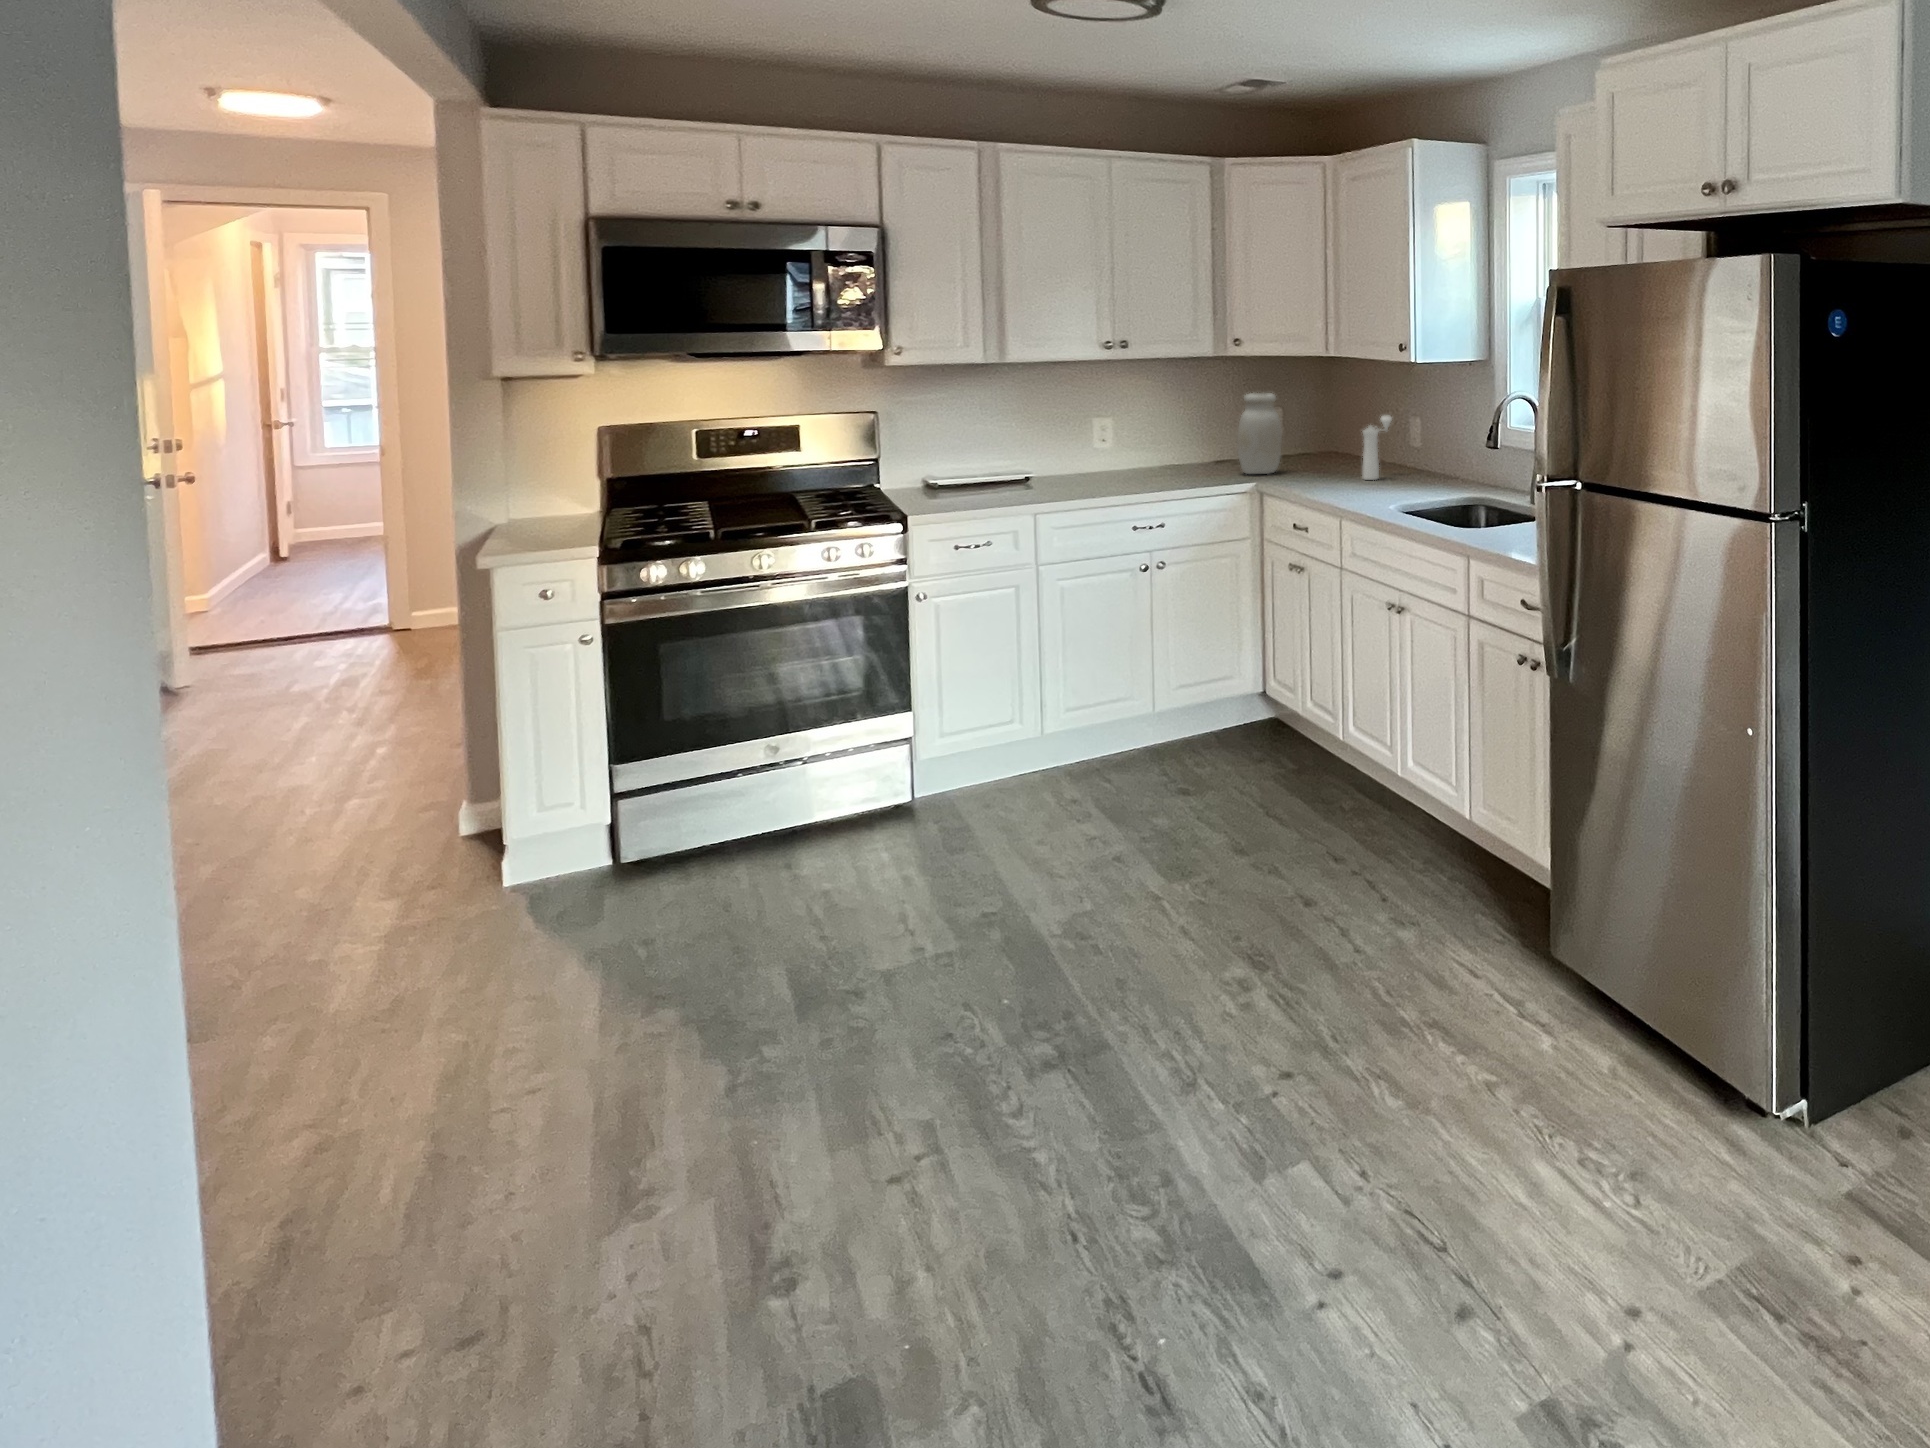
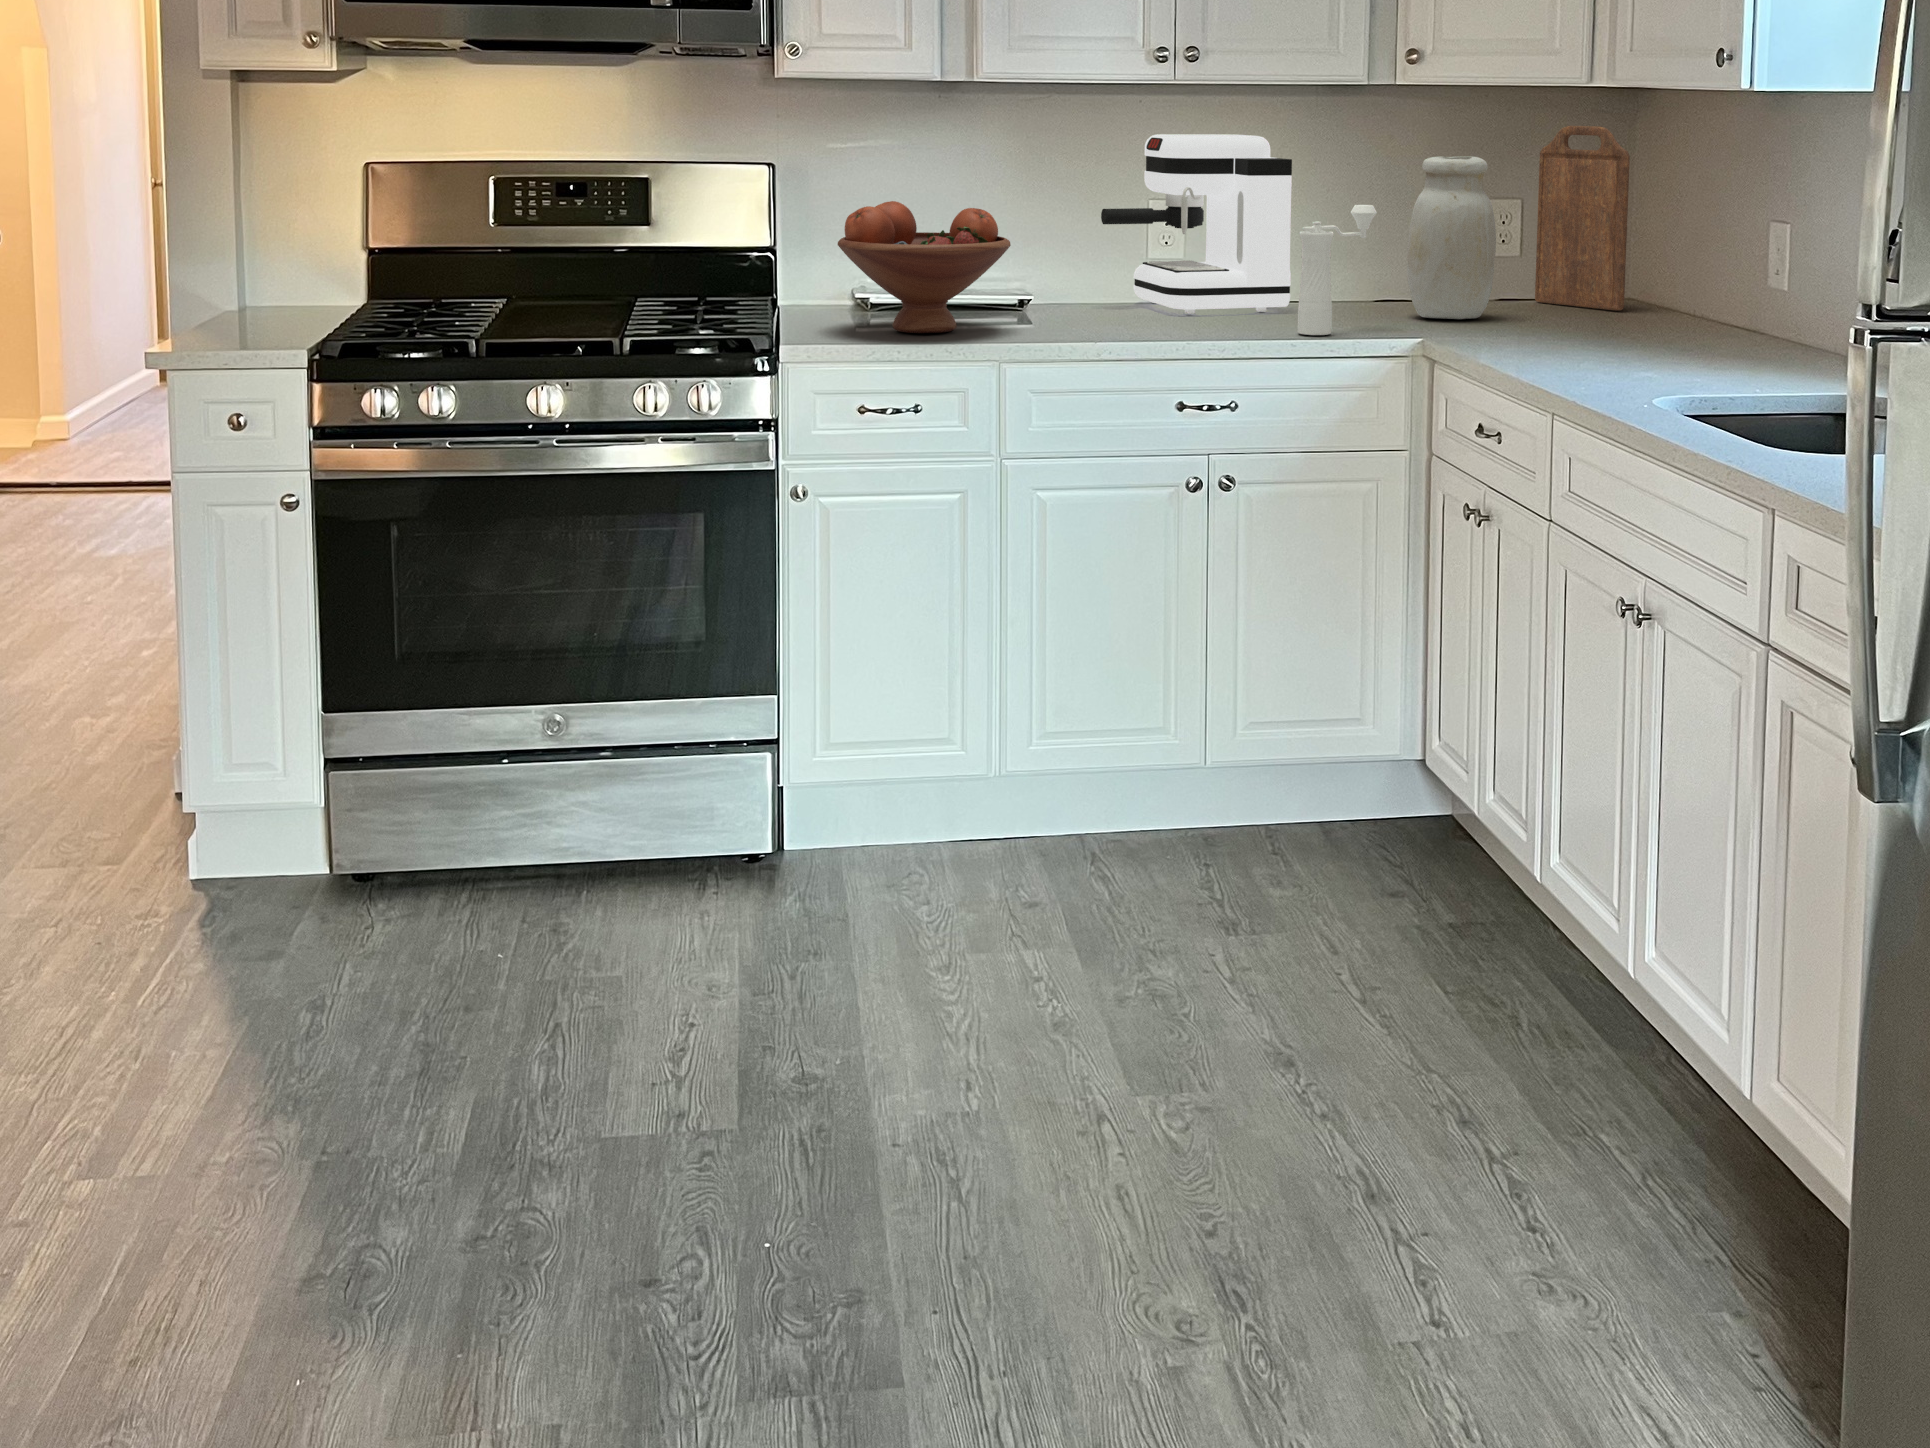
cutting board: none [1293,374,1340,464] -> present [1535,126,1630,311]
coffee maker: none [1070,384,1177,481] -> present [1101,134,1292,314]
pepper mill: present [1363,416,1392,480] -> present [1298,205,1377,335]
fruit bowl: none [933,432,1036,504] -> present [838,201,1011,333]

